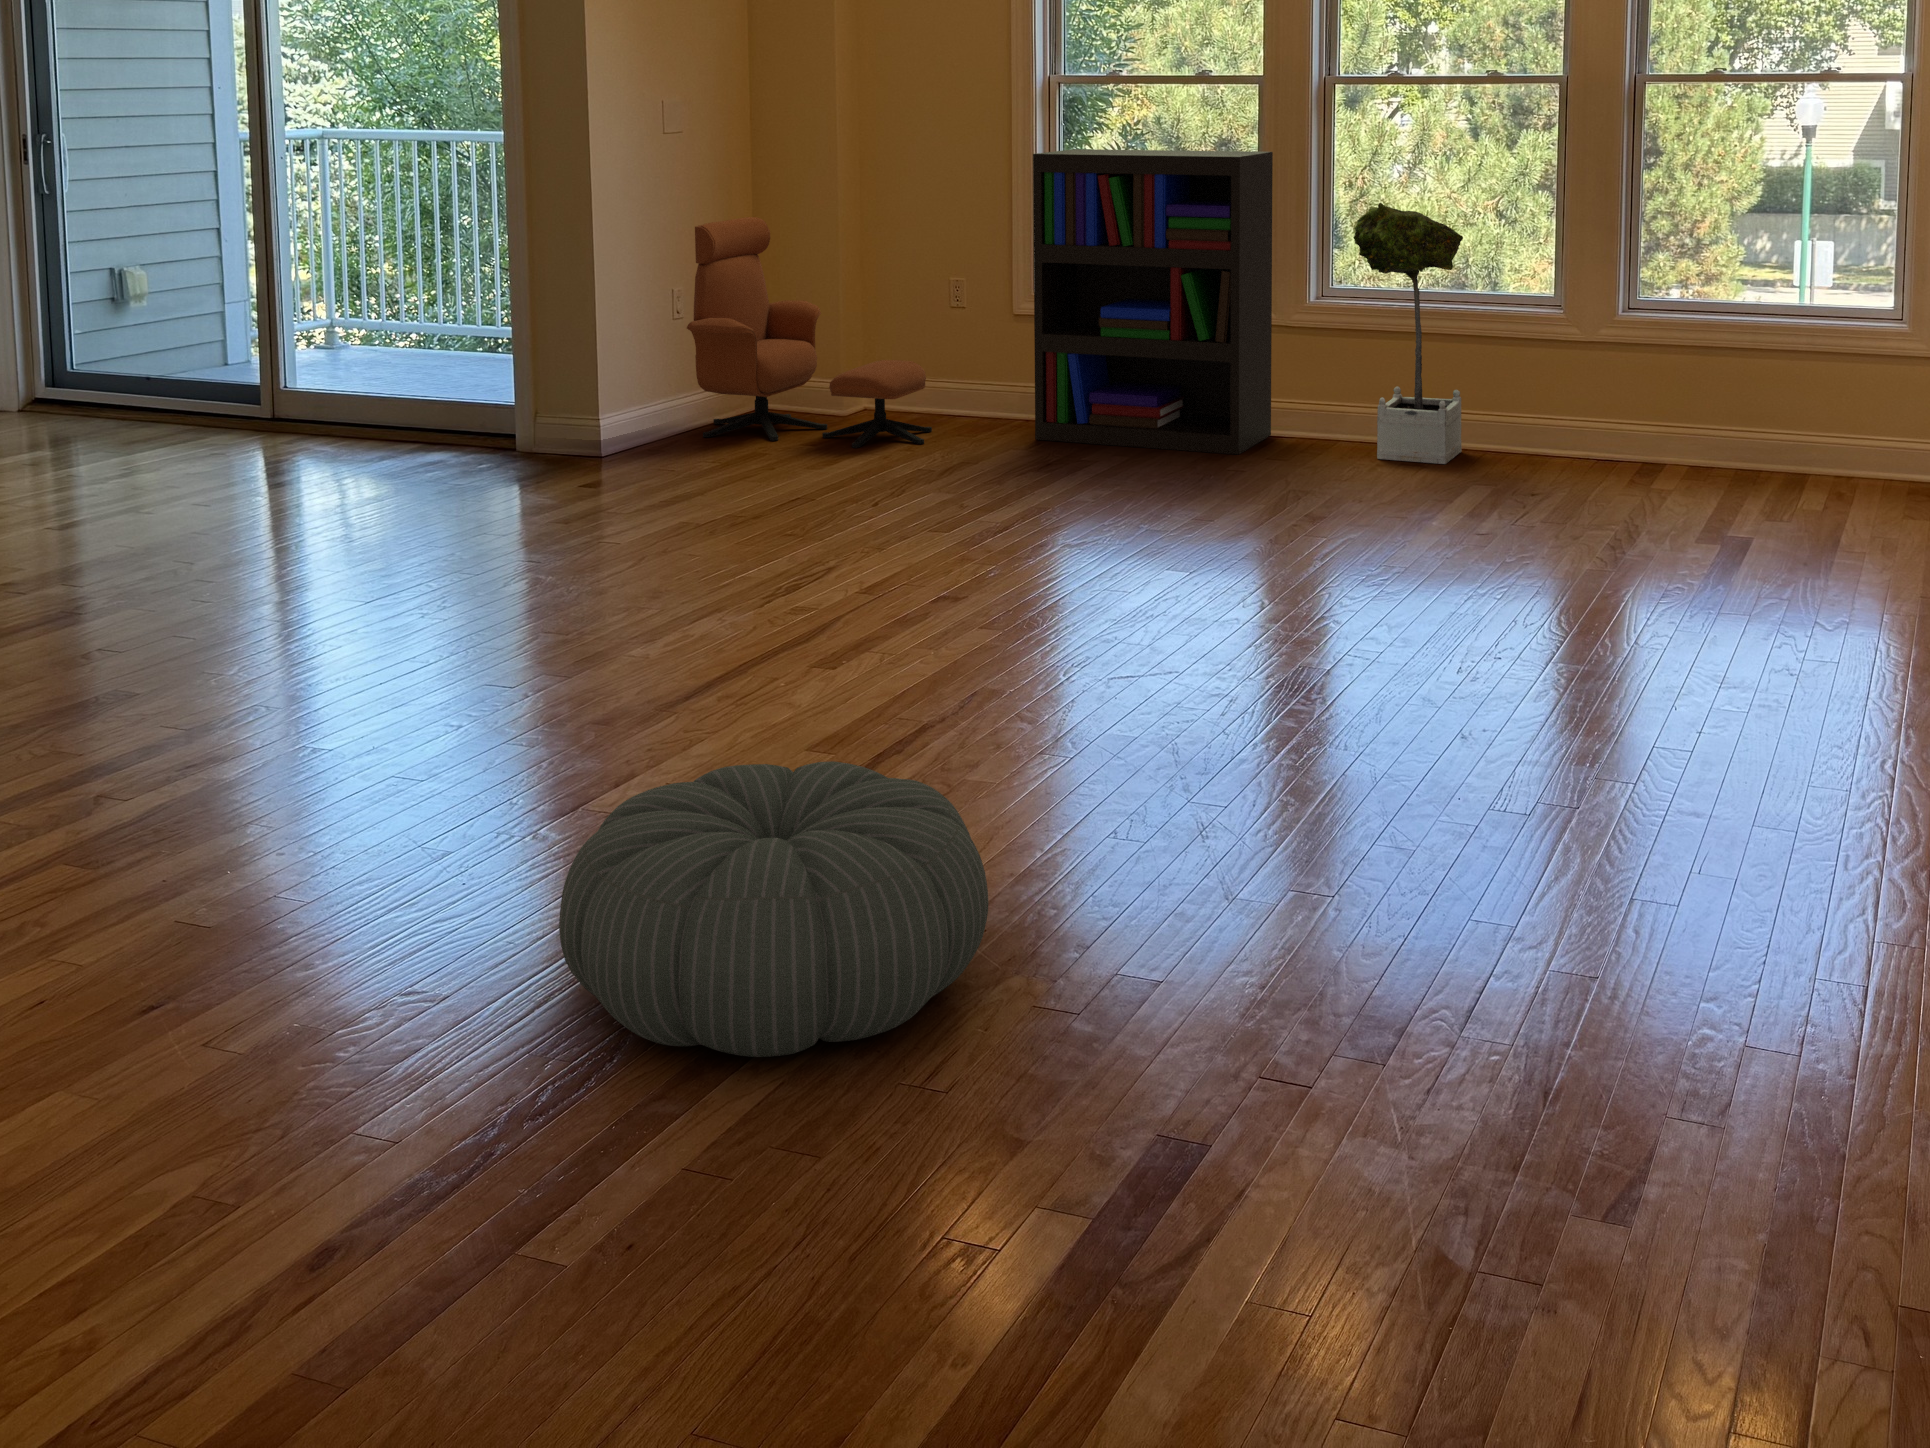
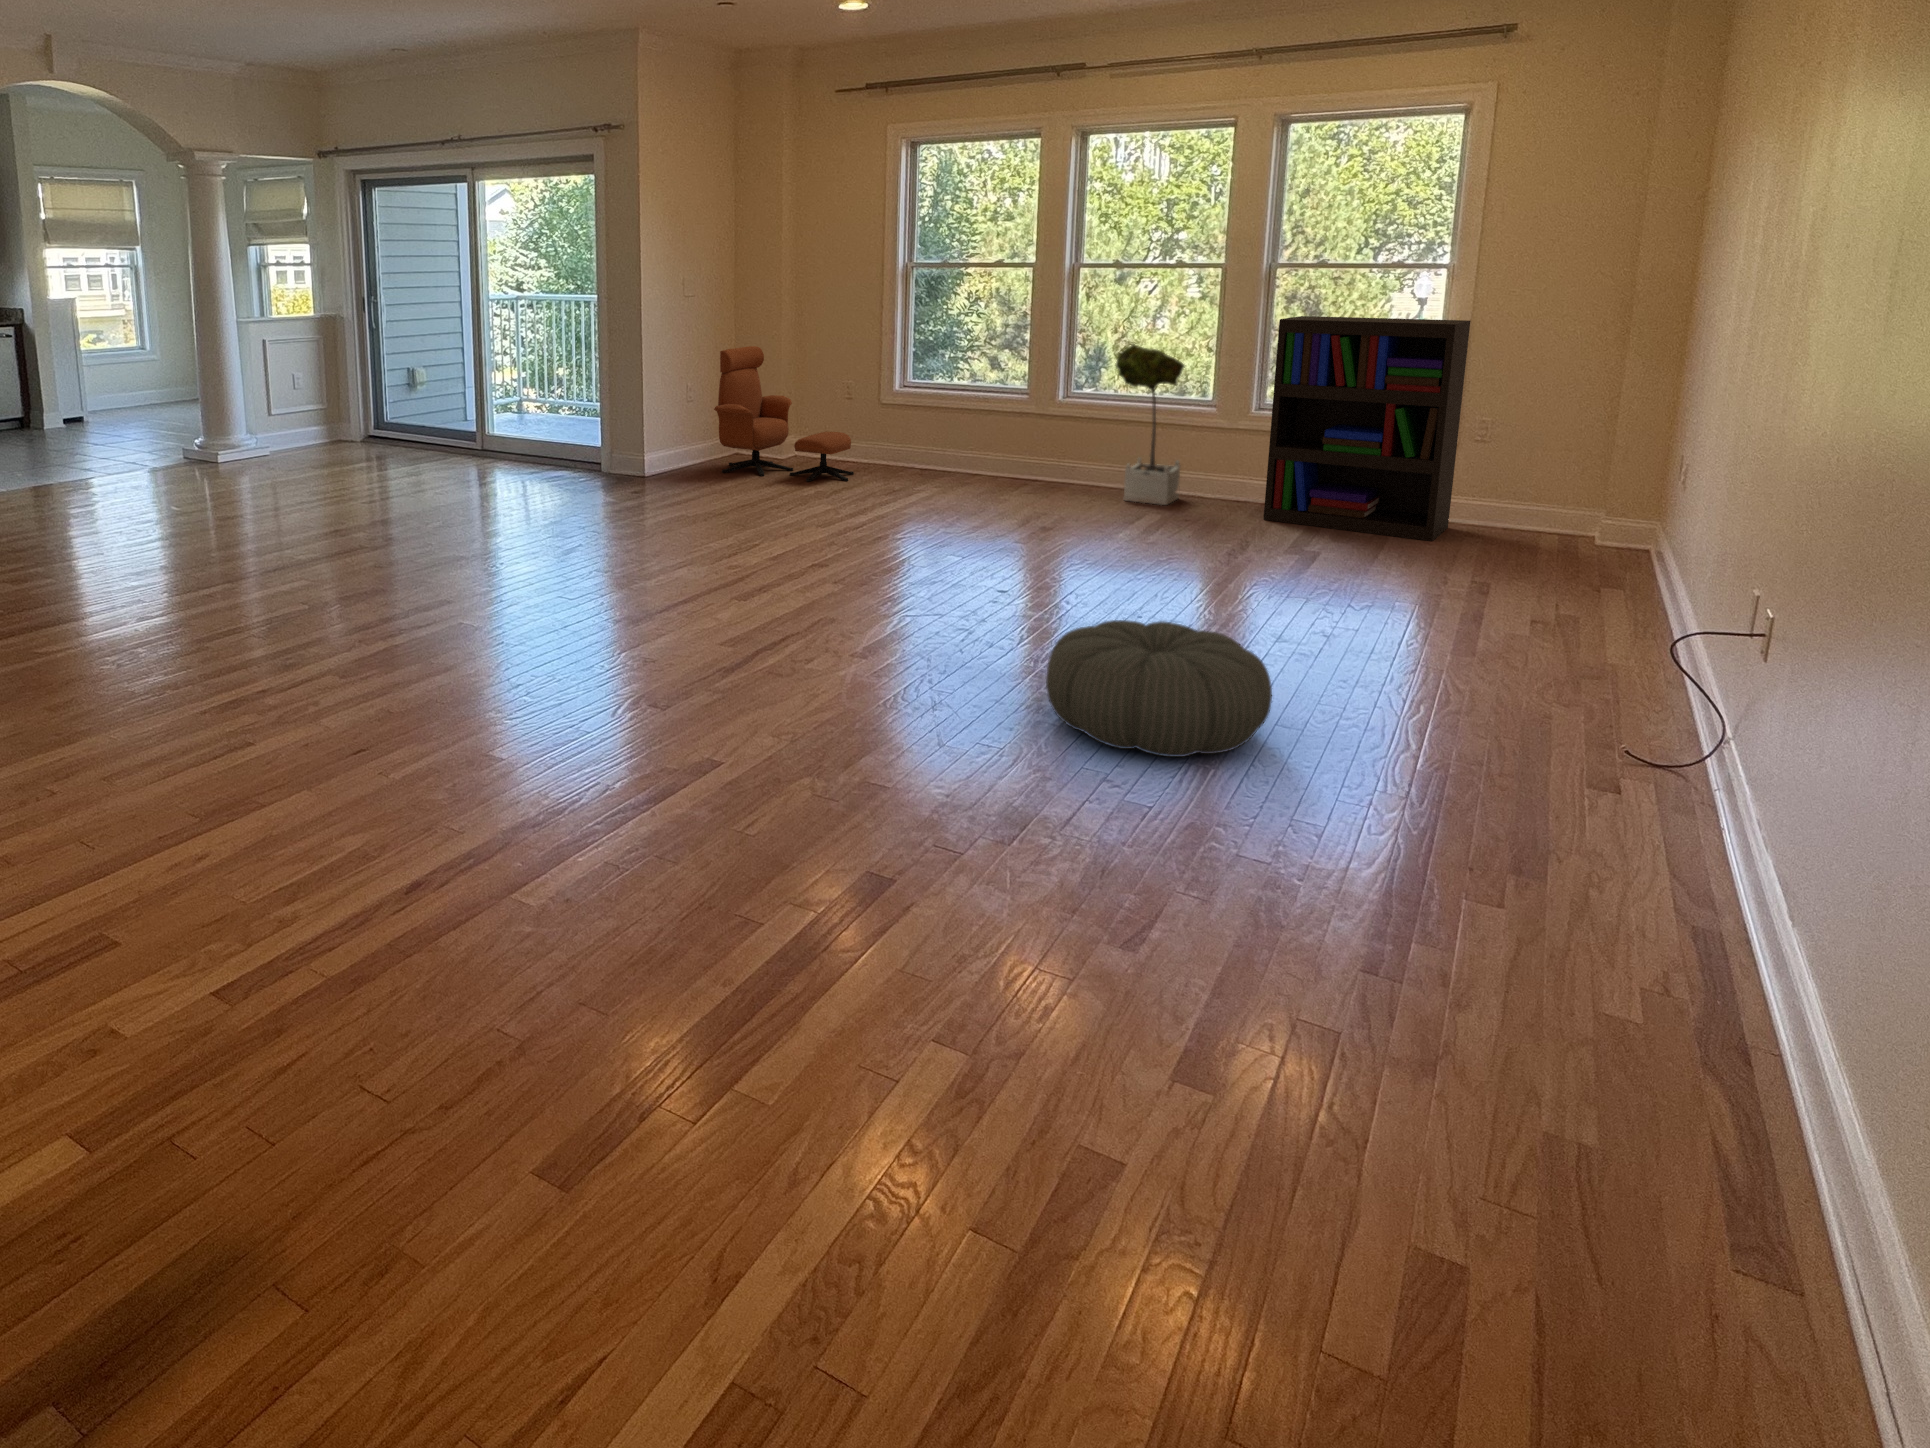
bookshelf: present [1033,149,1273,454] -> present [1263,316,1471,541]
pouf: present [559,761,989,1057] -> present [1046,620,1272,757]

